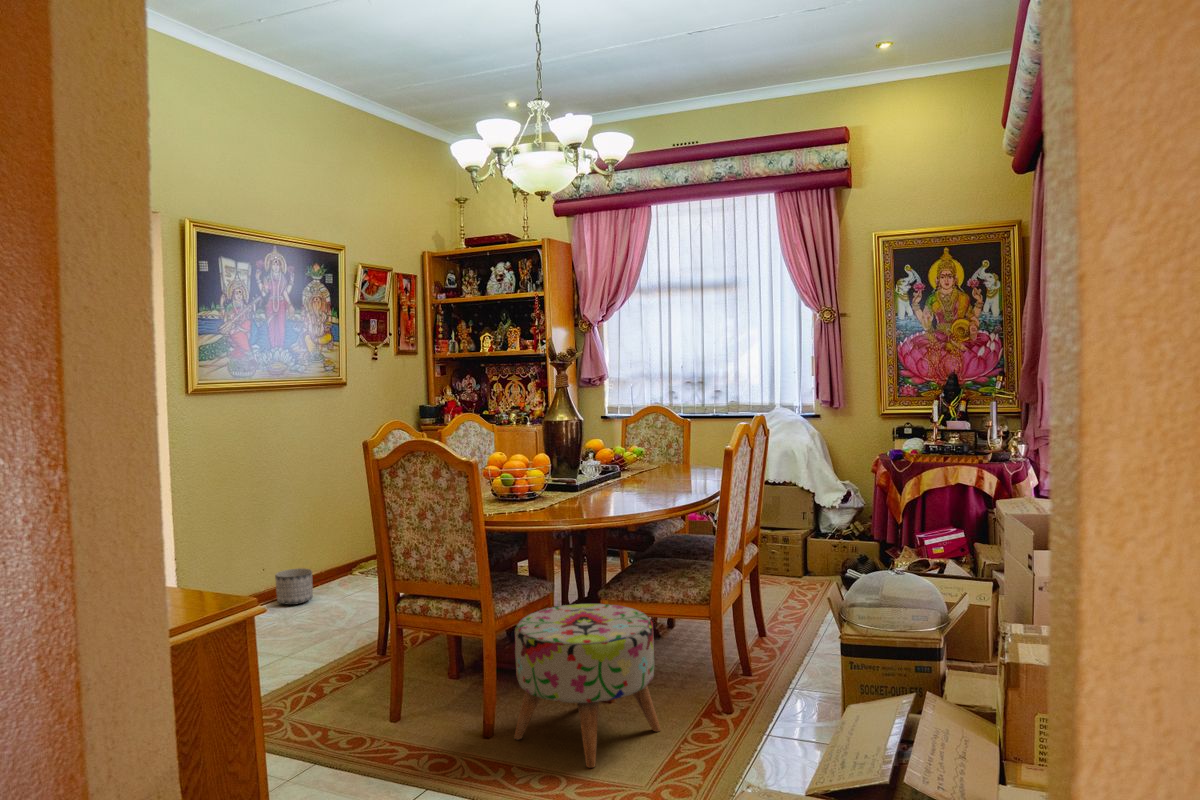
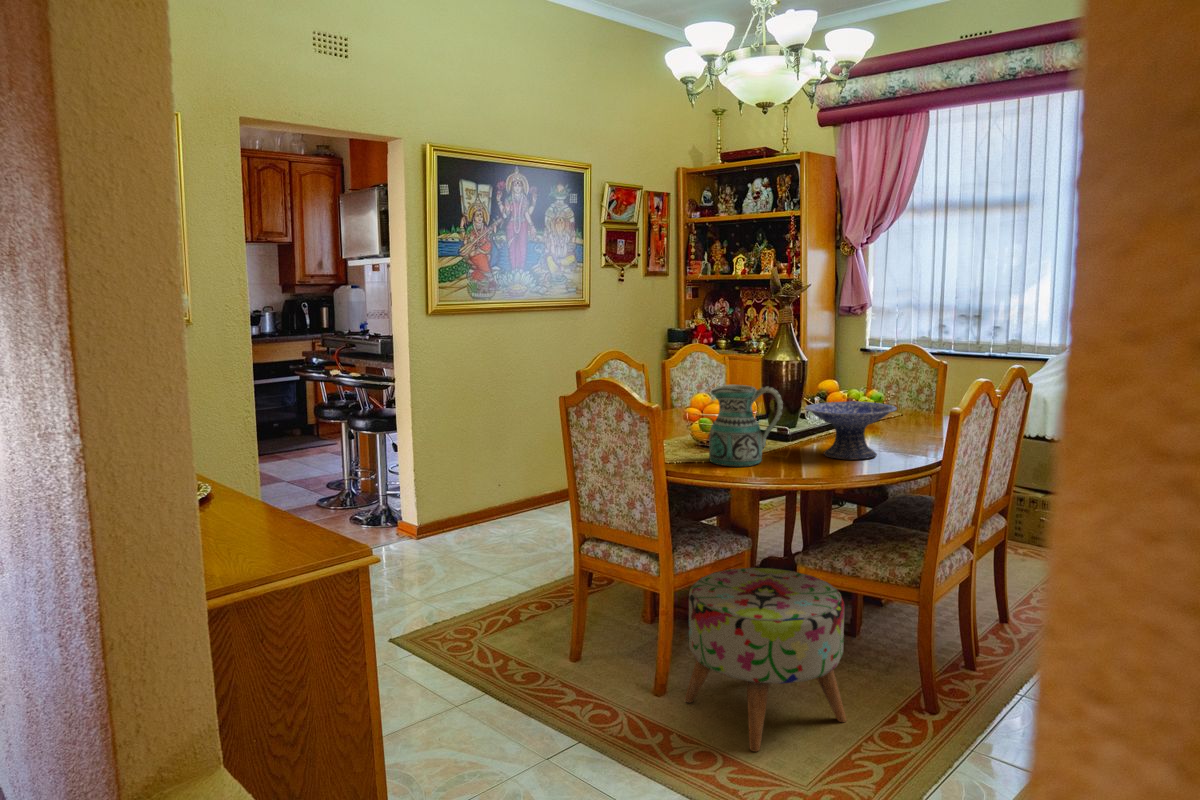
ceramic pitcher: none [519,438,584,512] -> present [709,385,783,467]
decorative bowl: none [597,450,674,499] -> present [805,402,897,460]
planter: present [275,568,313,605] -> none [510,486,544,520]

